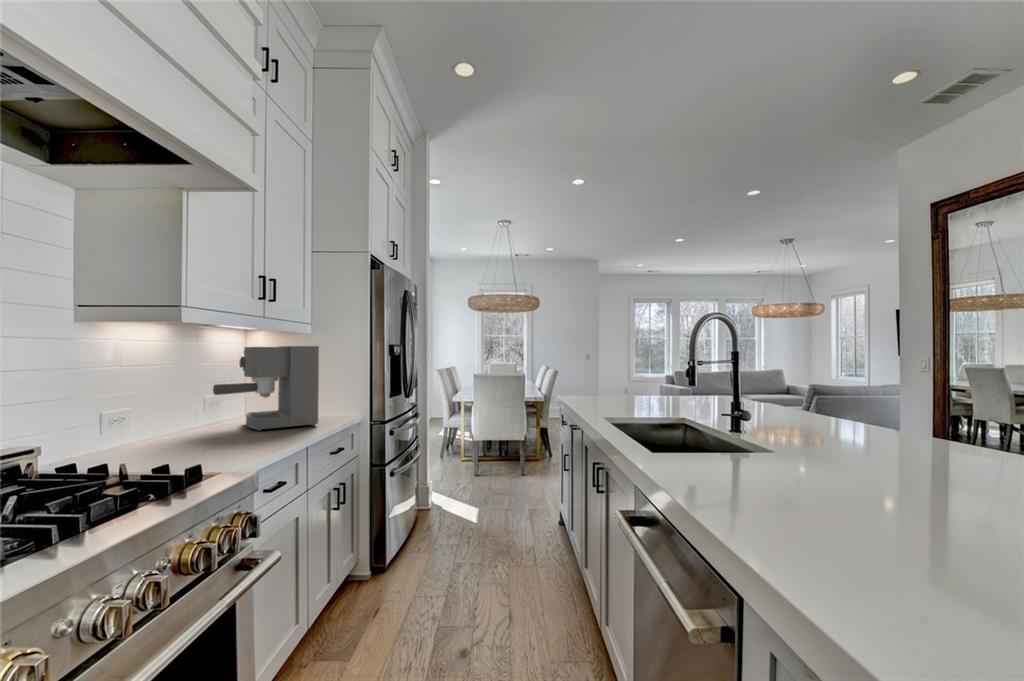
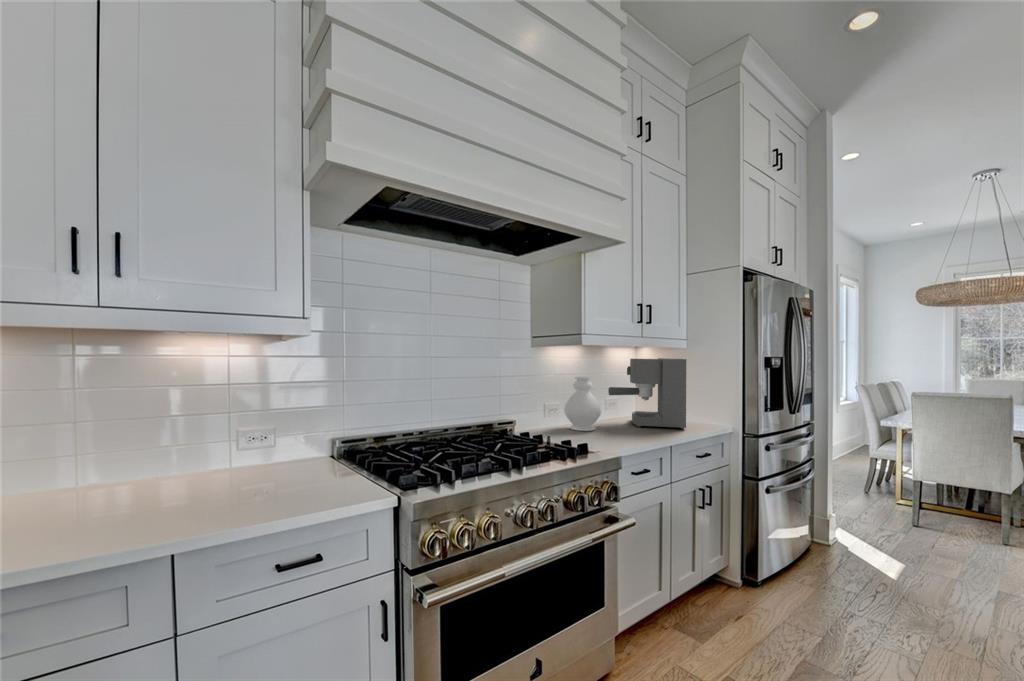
decorative vase: none [142,372,207,450] -> present [564,377,601,431]

